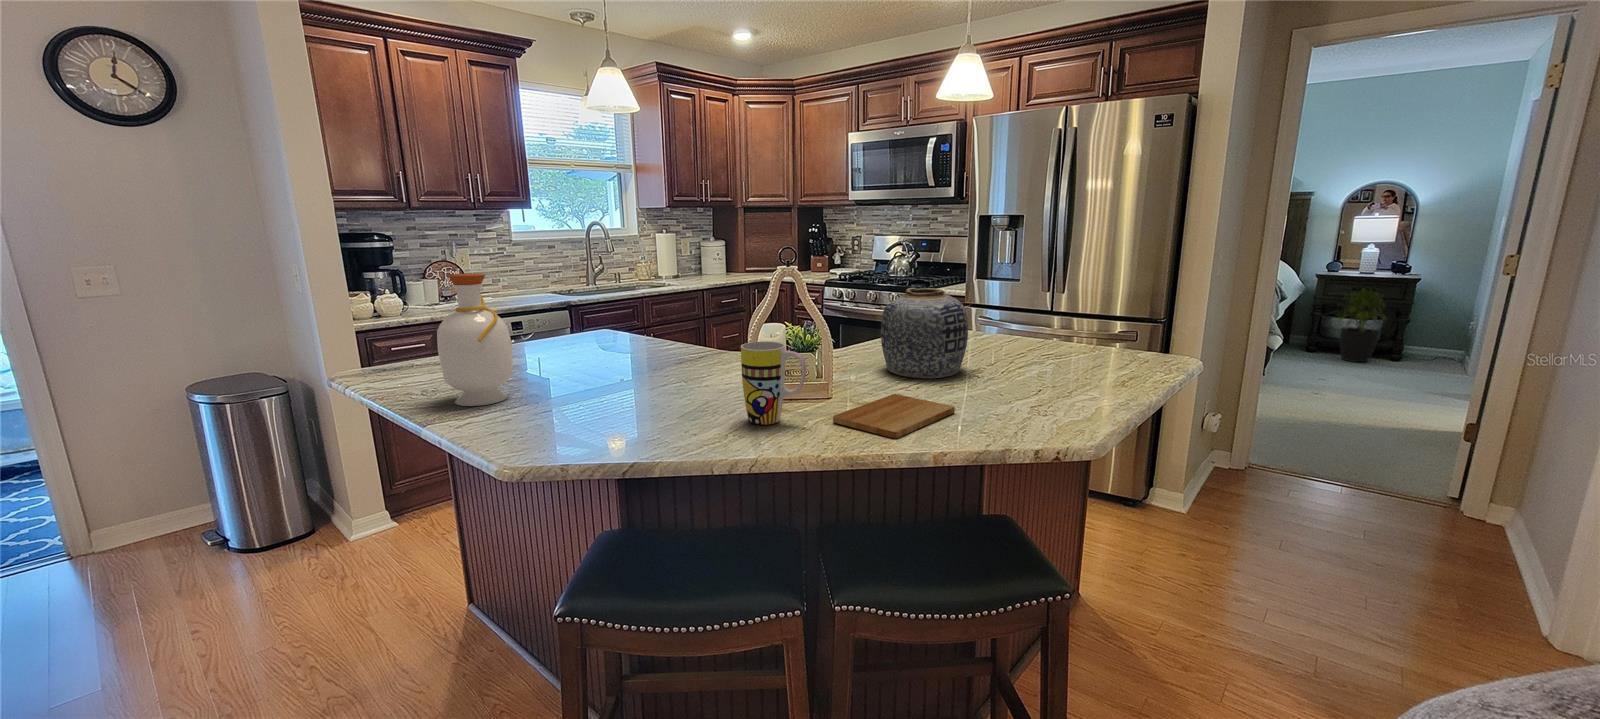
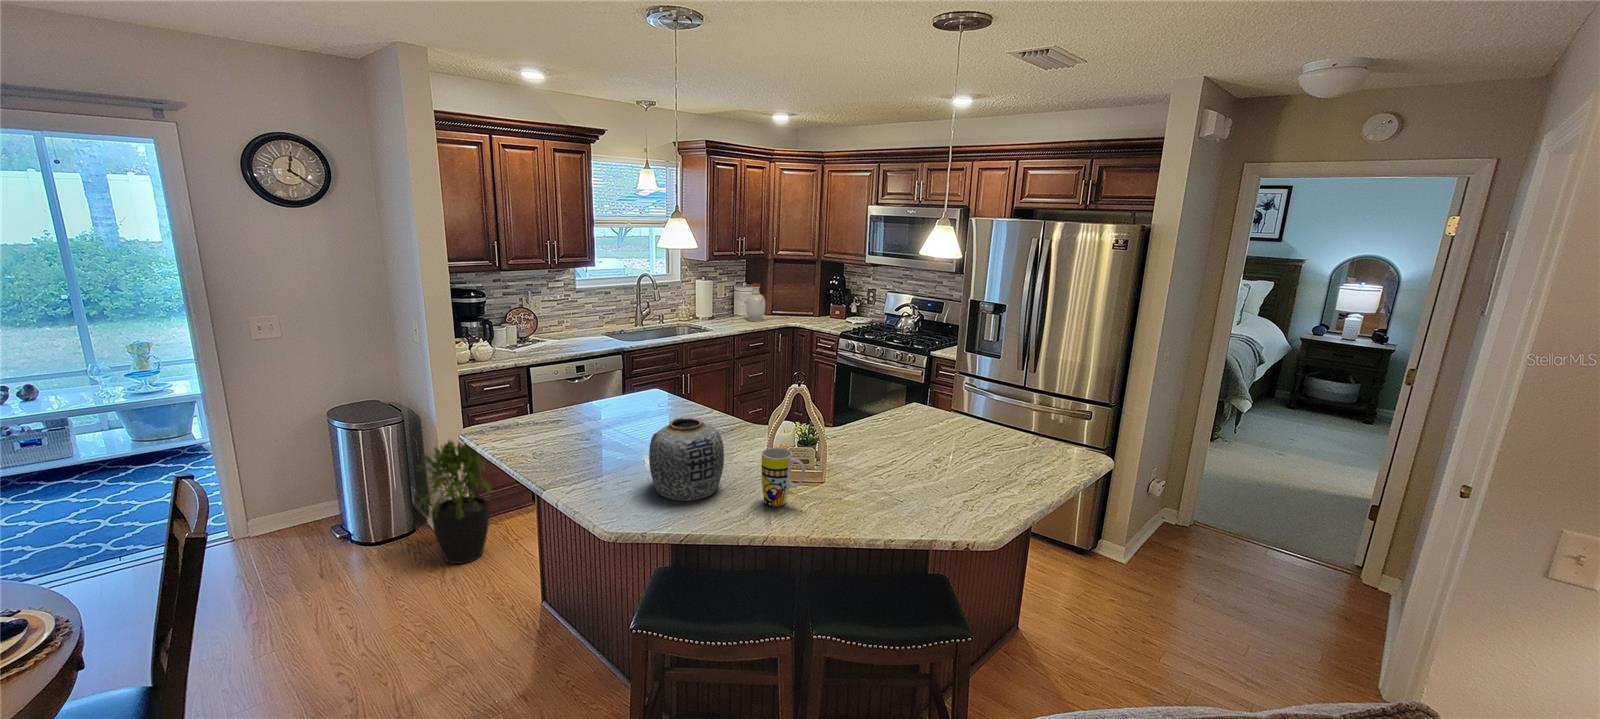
bottle: present [437,274,513,406] -> present [746,284,765,322]
vase: present [881,288,968,378] -> present [649,417,724,501]
potted plant: present [1337,289,1386,362] -> present [419,441,492,564]
cutting board: present [833,394,955,438] -> none [822,484,907,526]

